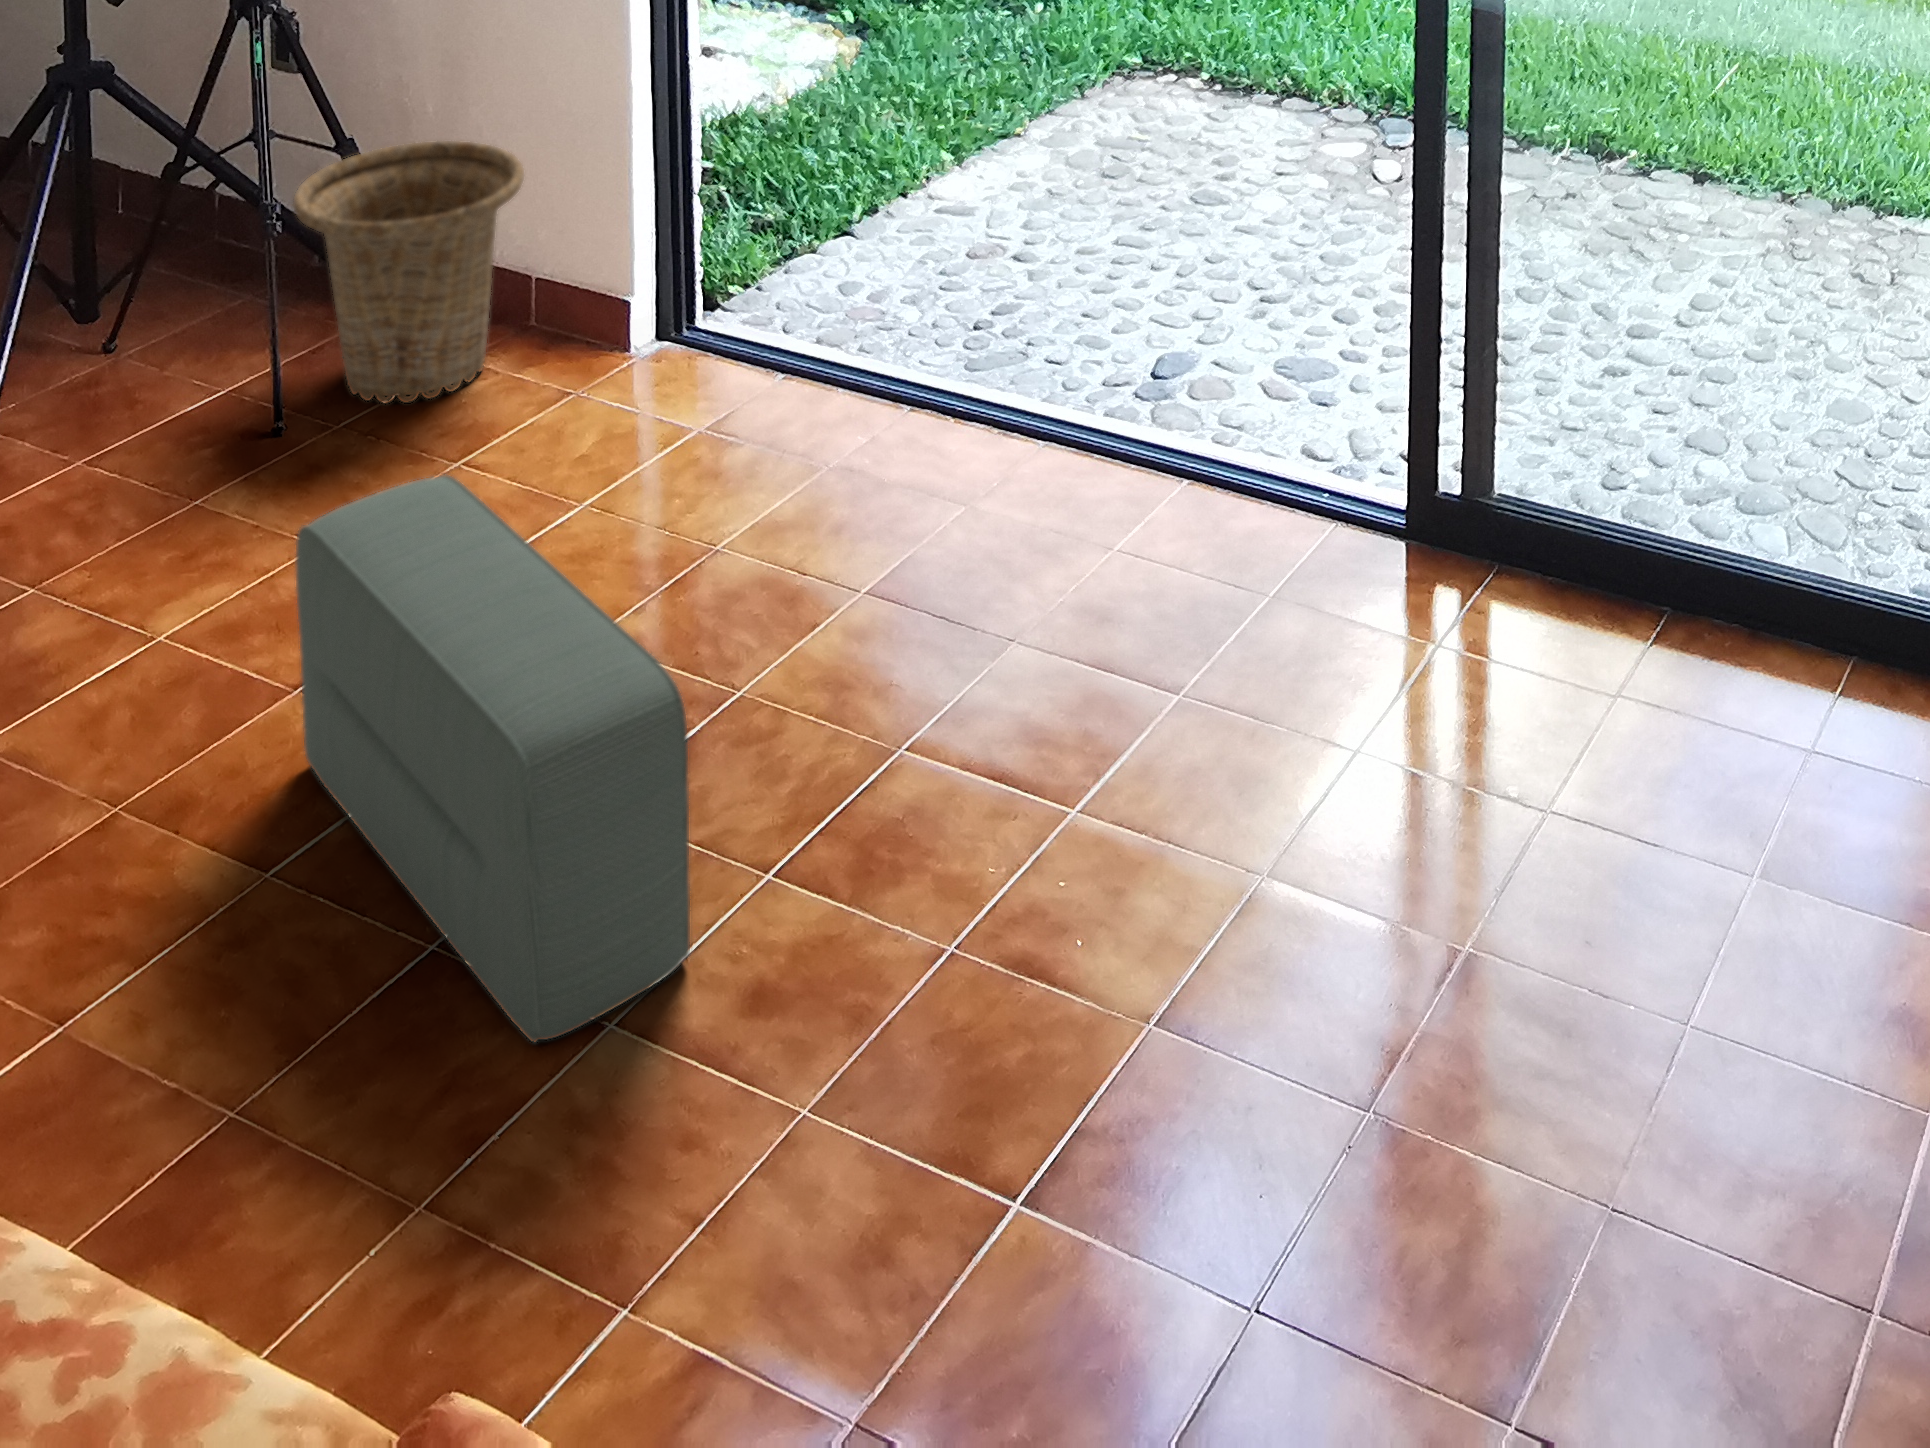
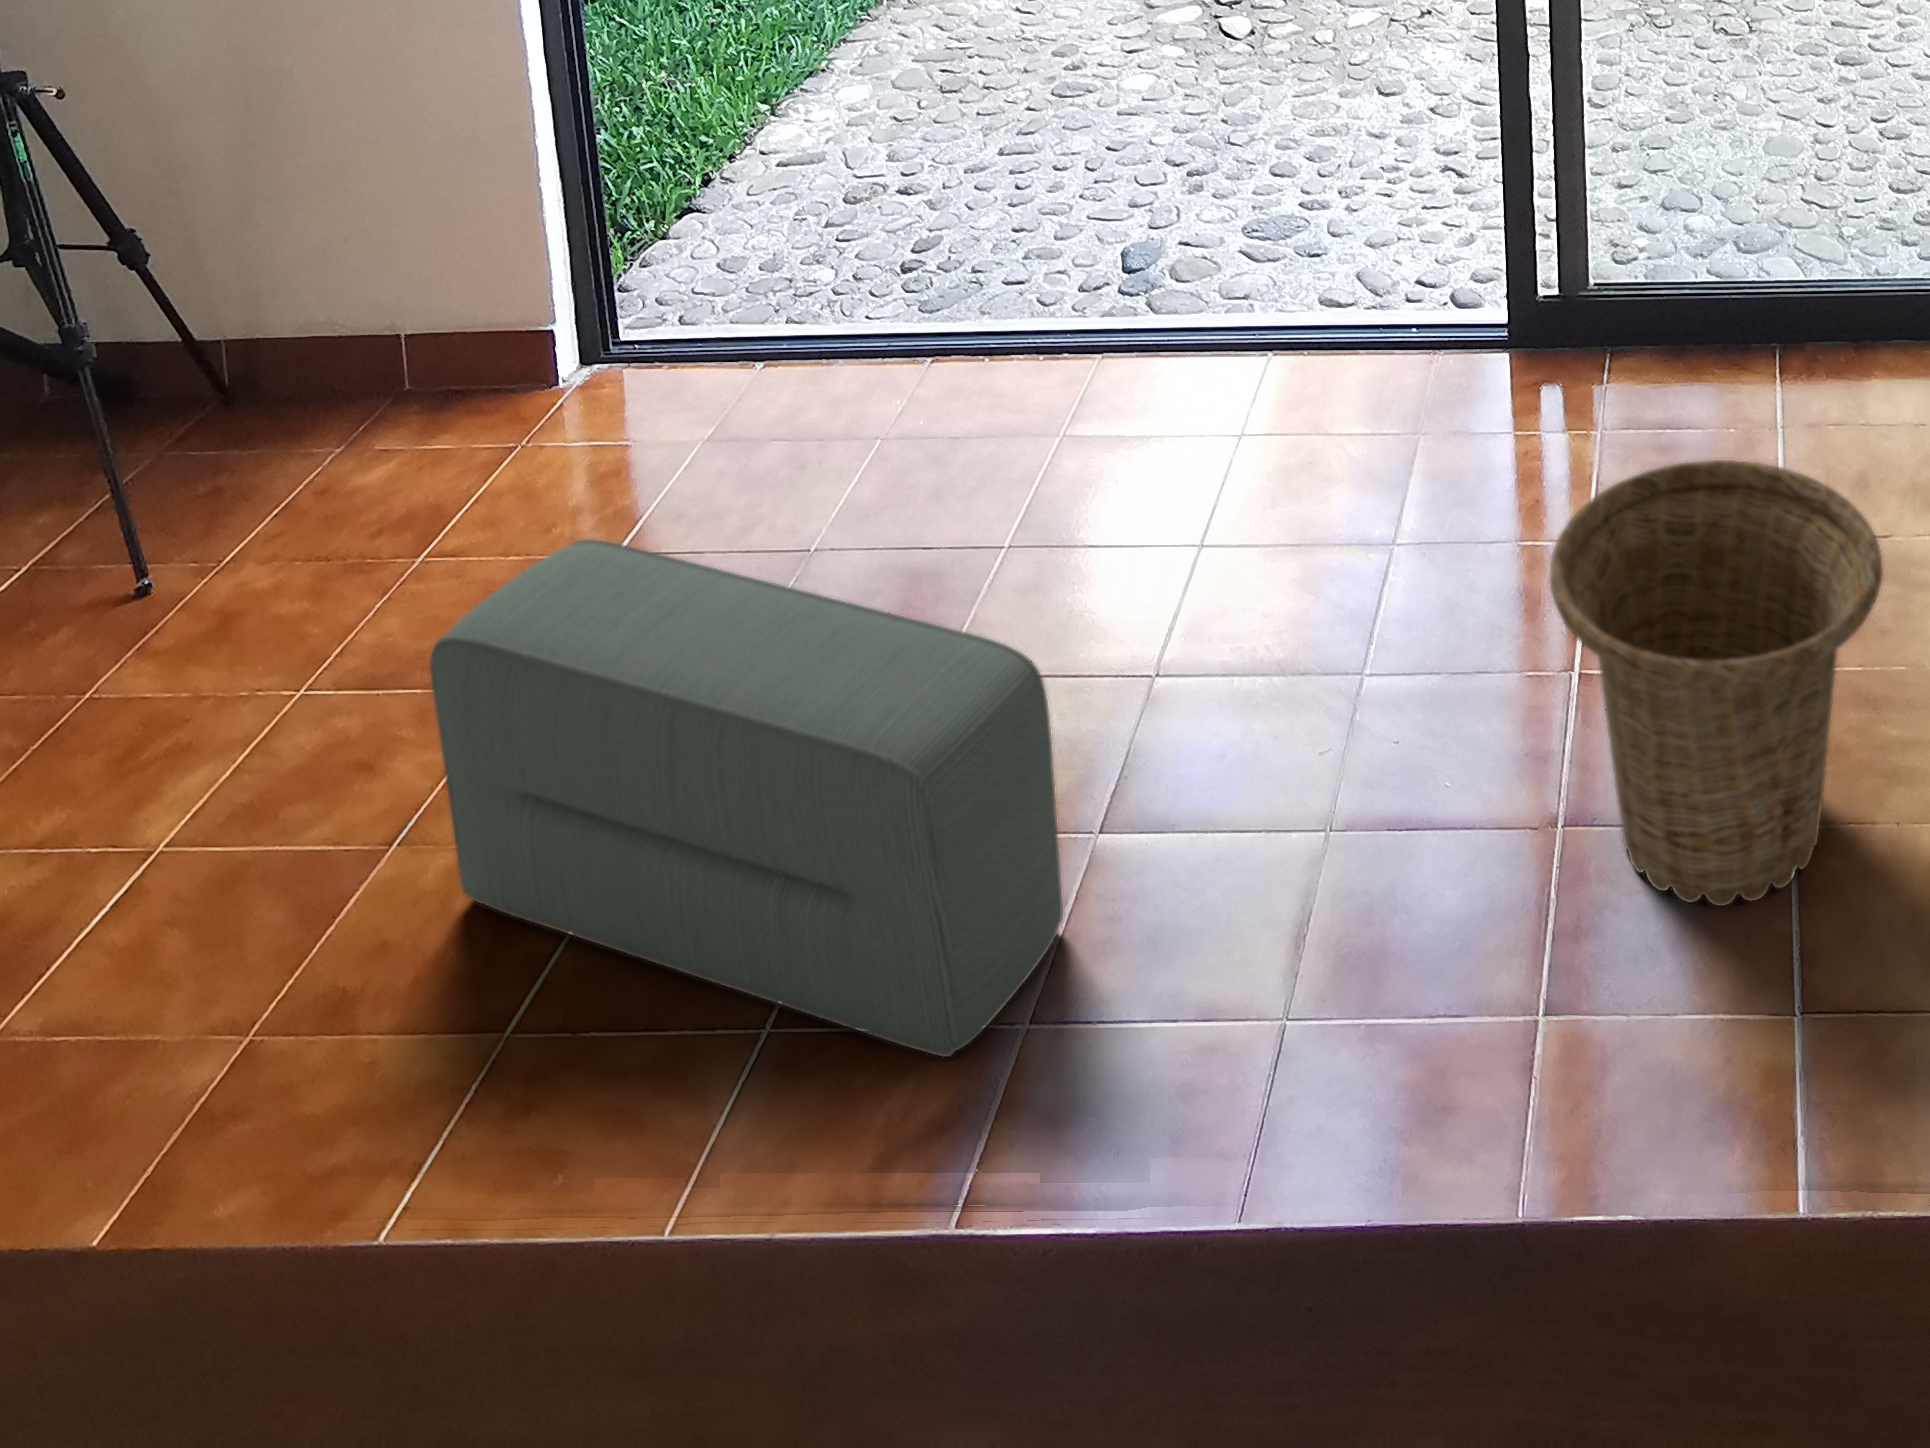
basket: present [293,141,524,403] -> present [1549,460,1883,906]

